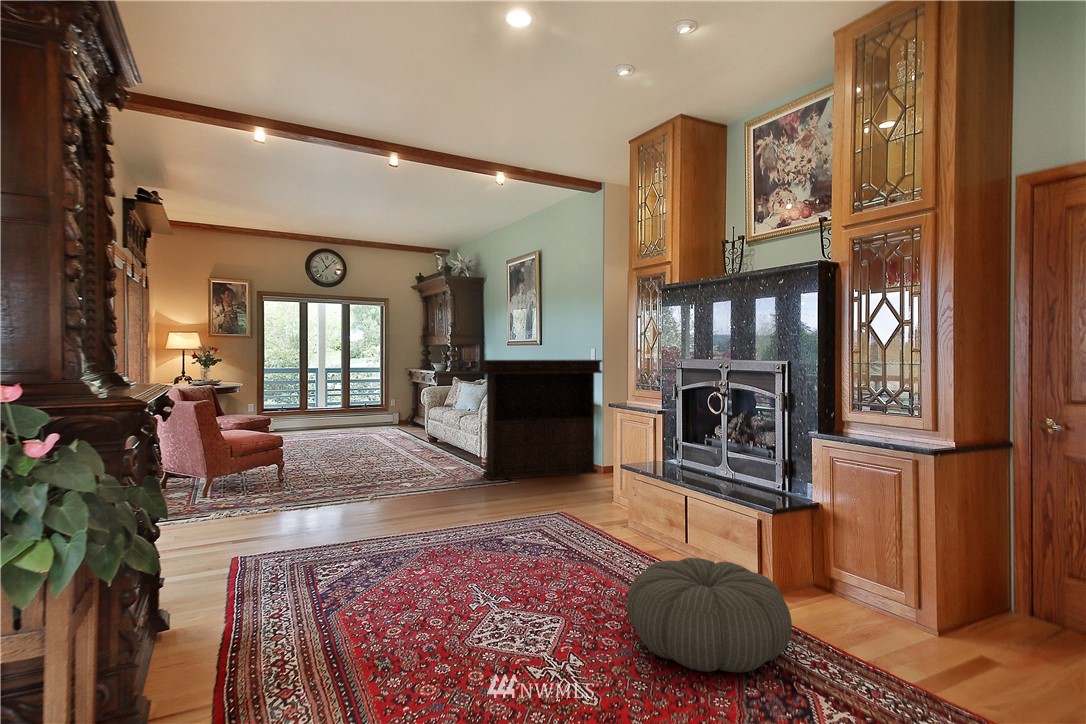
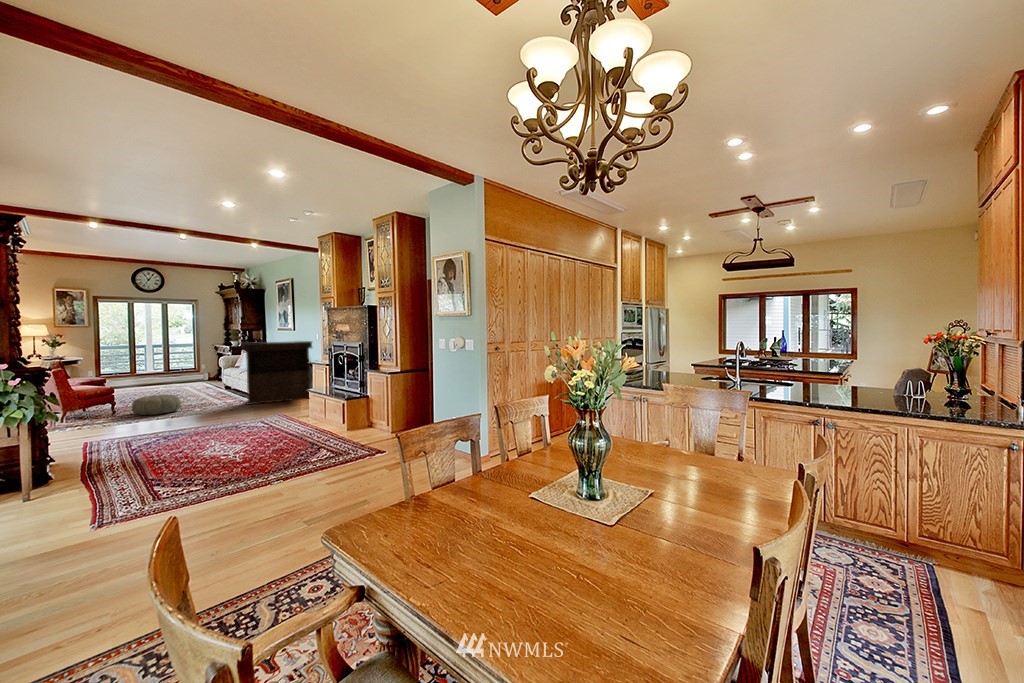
pouf: present [627,558,792,672] -> present [132,394,181,415]

